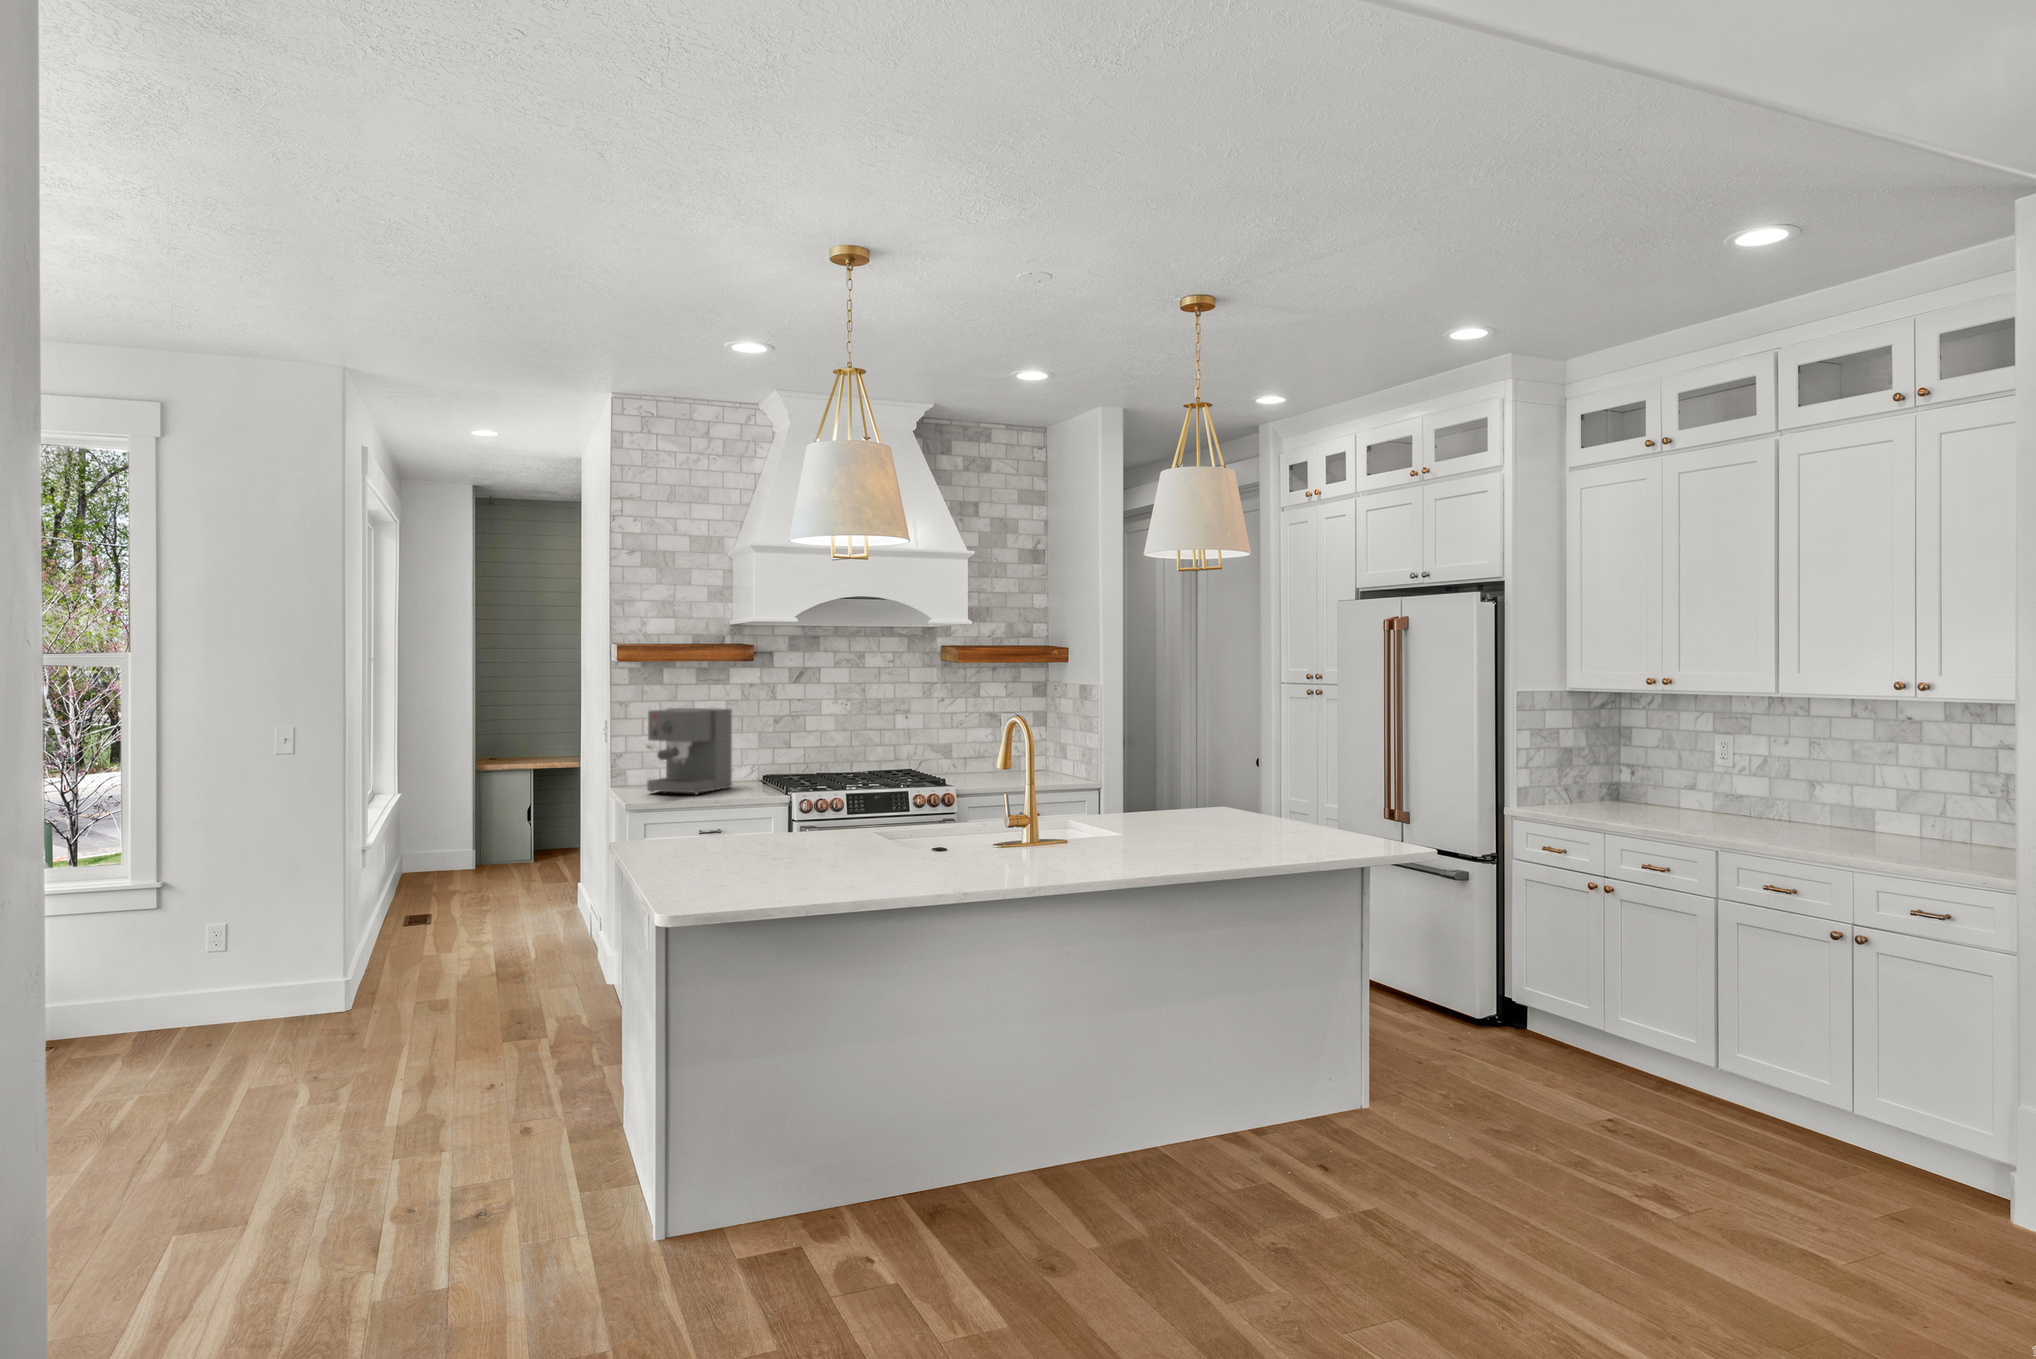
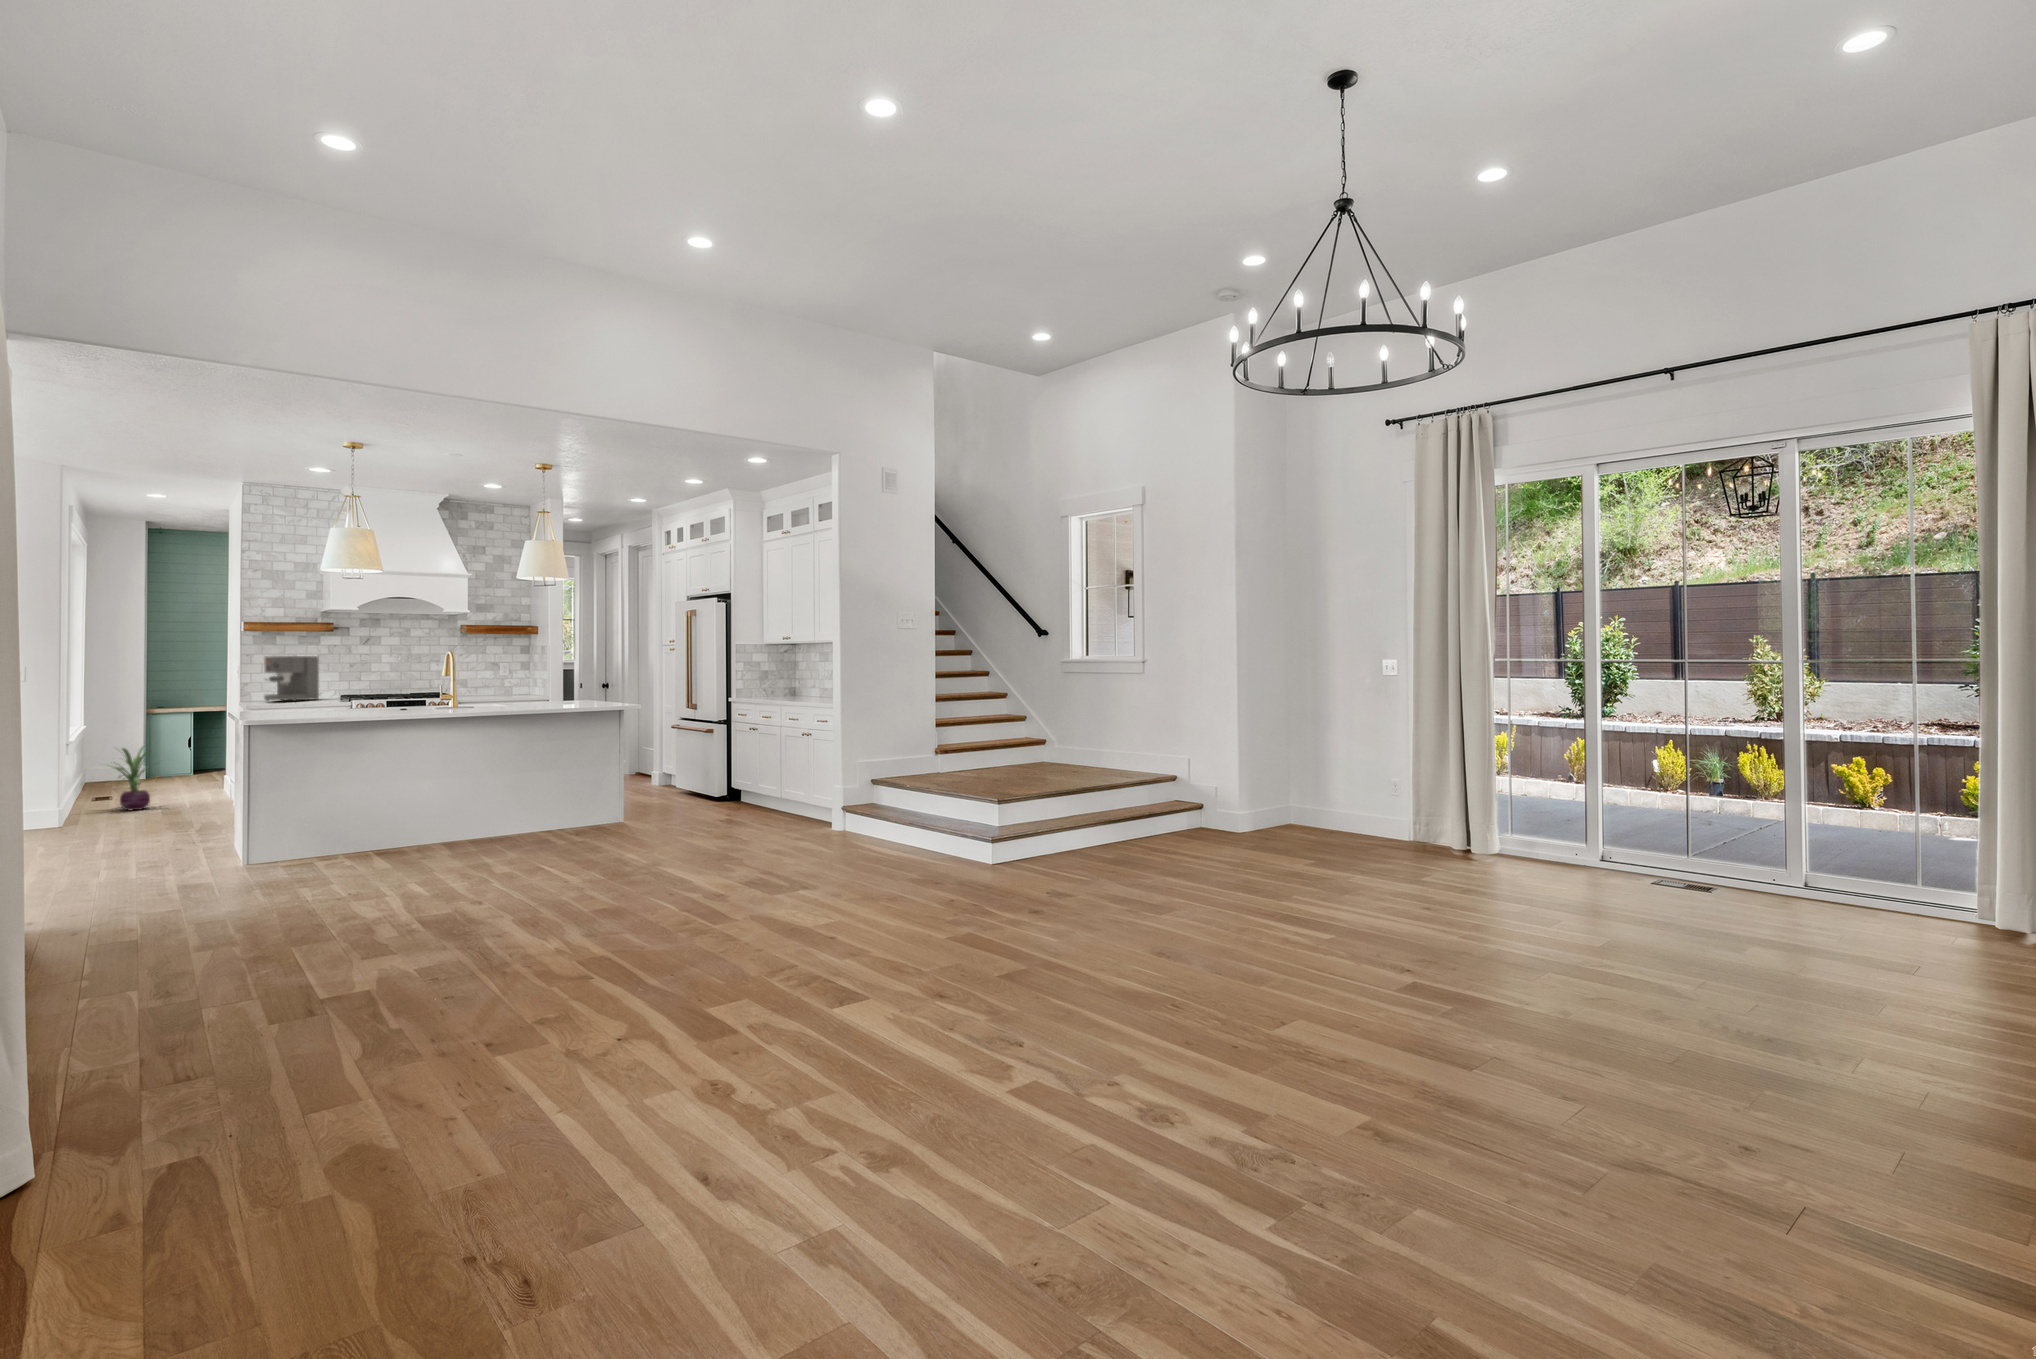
decorative plant: none [372,851,508,964] -> present [112,746,171,810]

